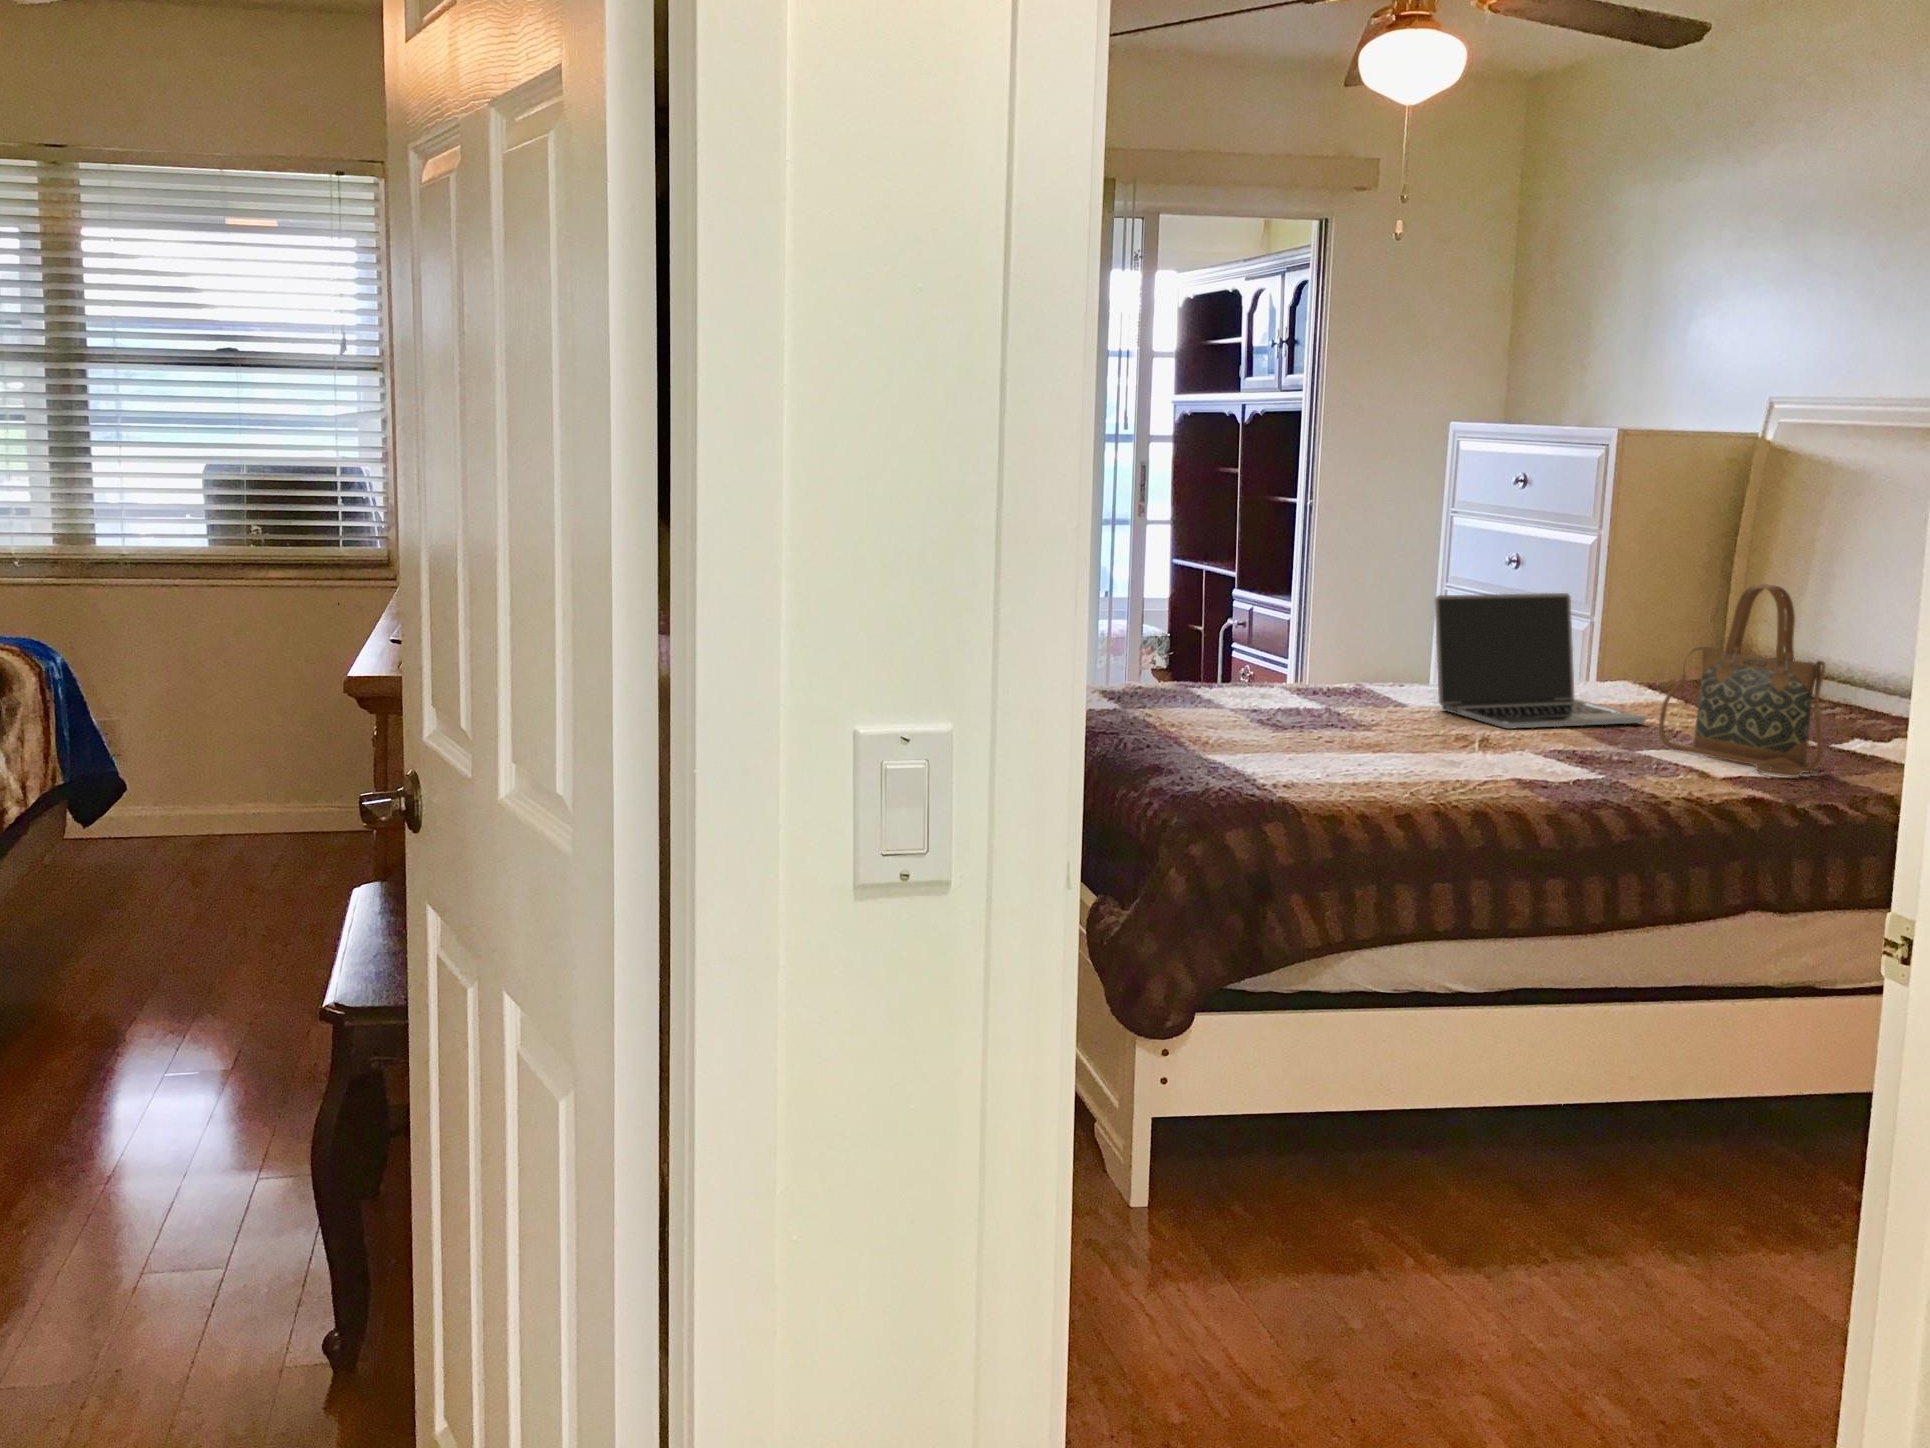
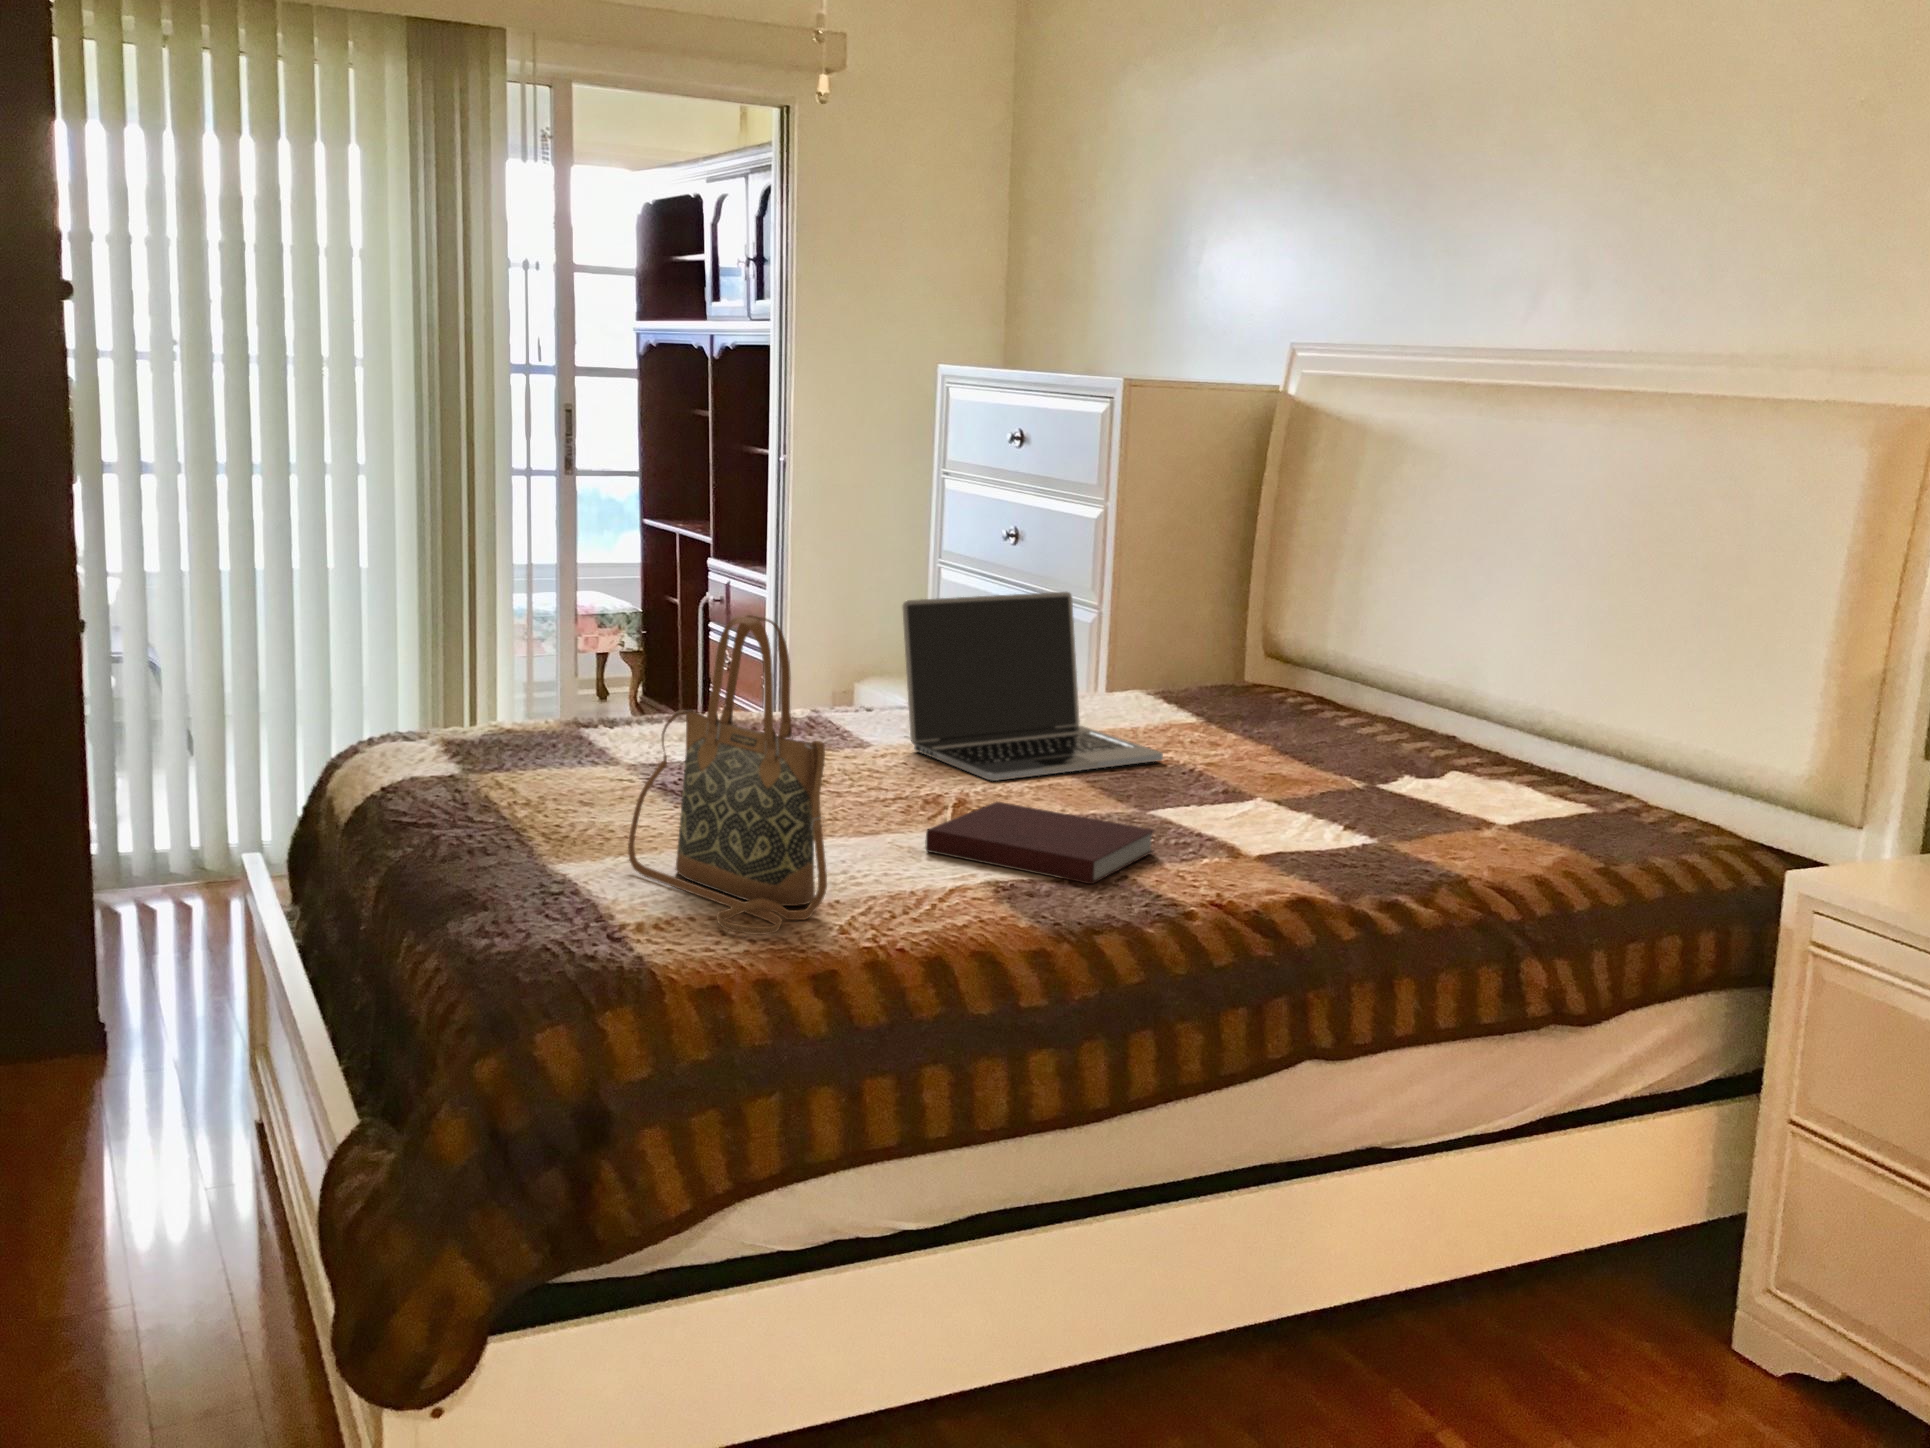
handbag: present [1659,584,1825,777] -> present [628,615,827,935]
notebook: none [1463,734,1642,784] -> present [925,802,1154,884]

